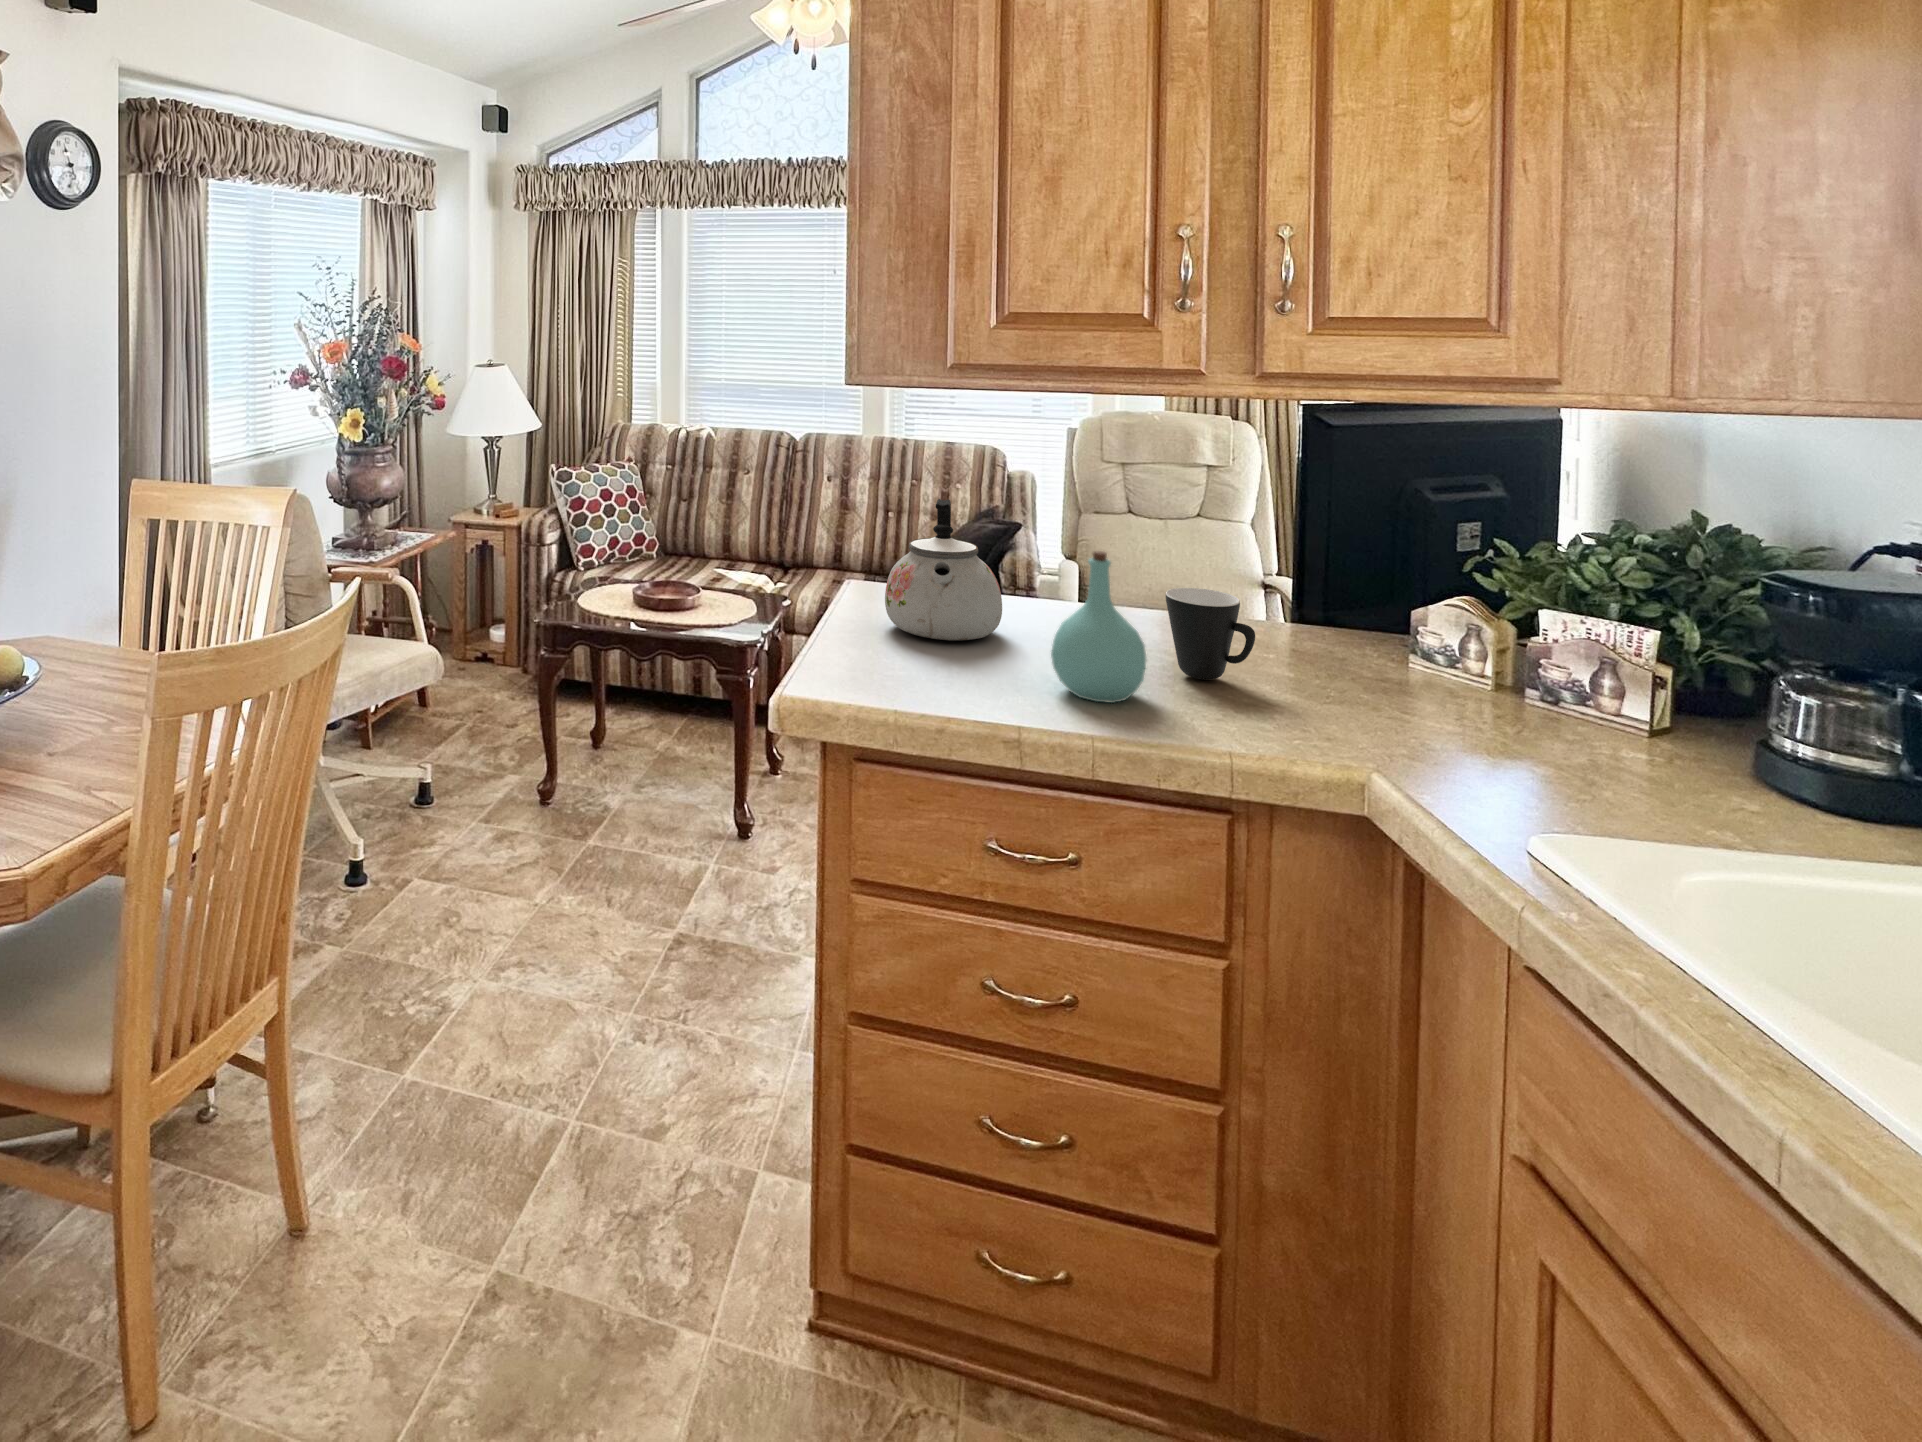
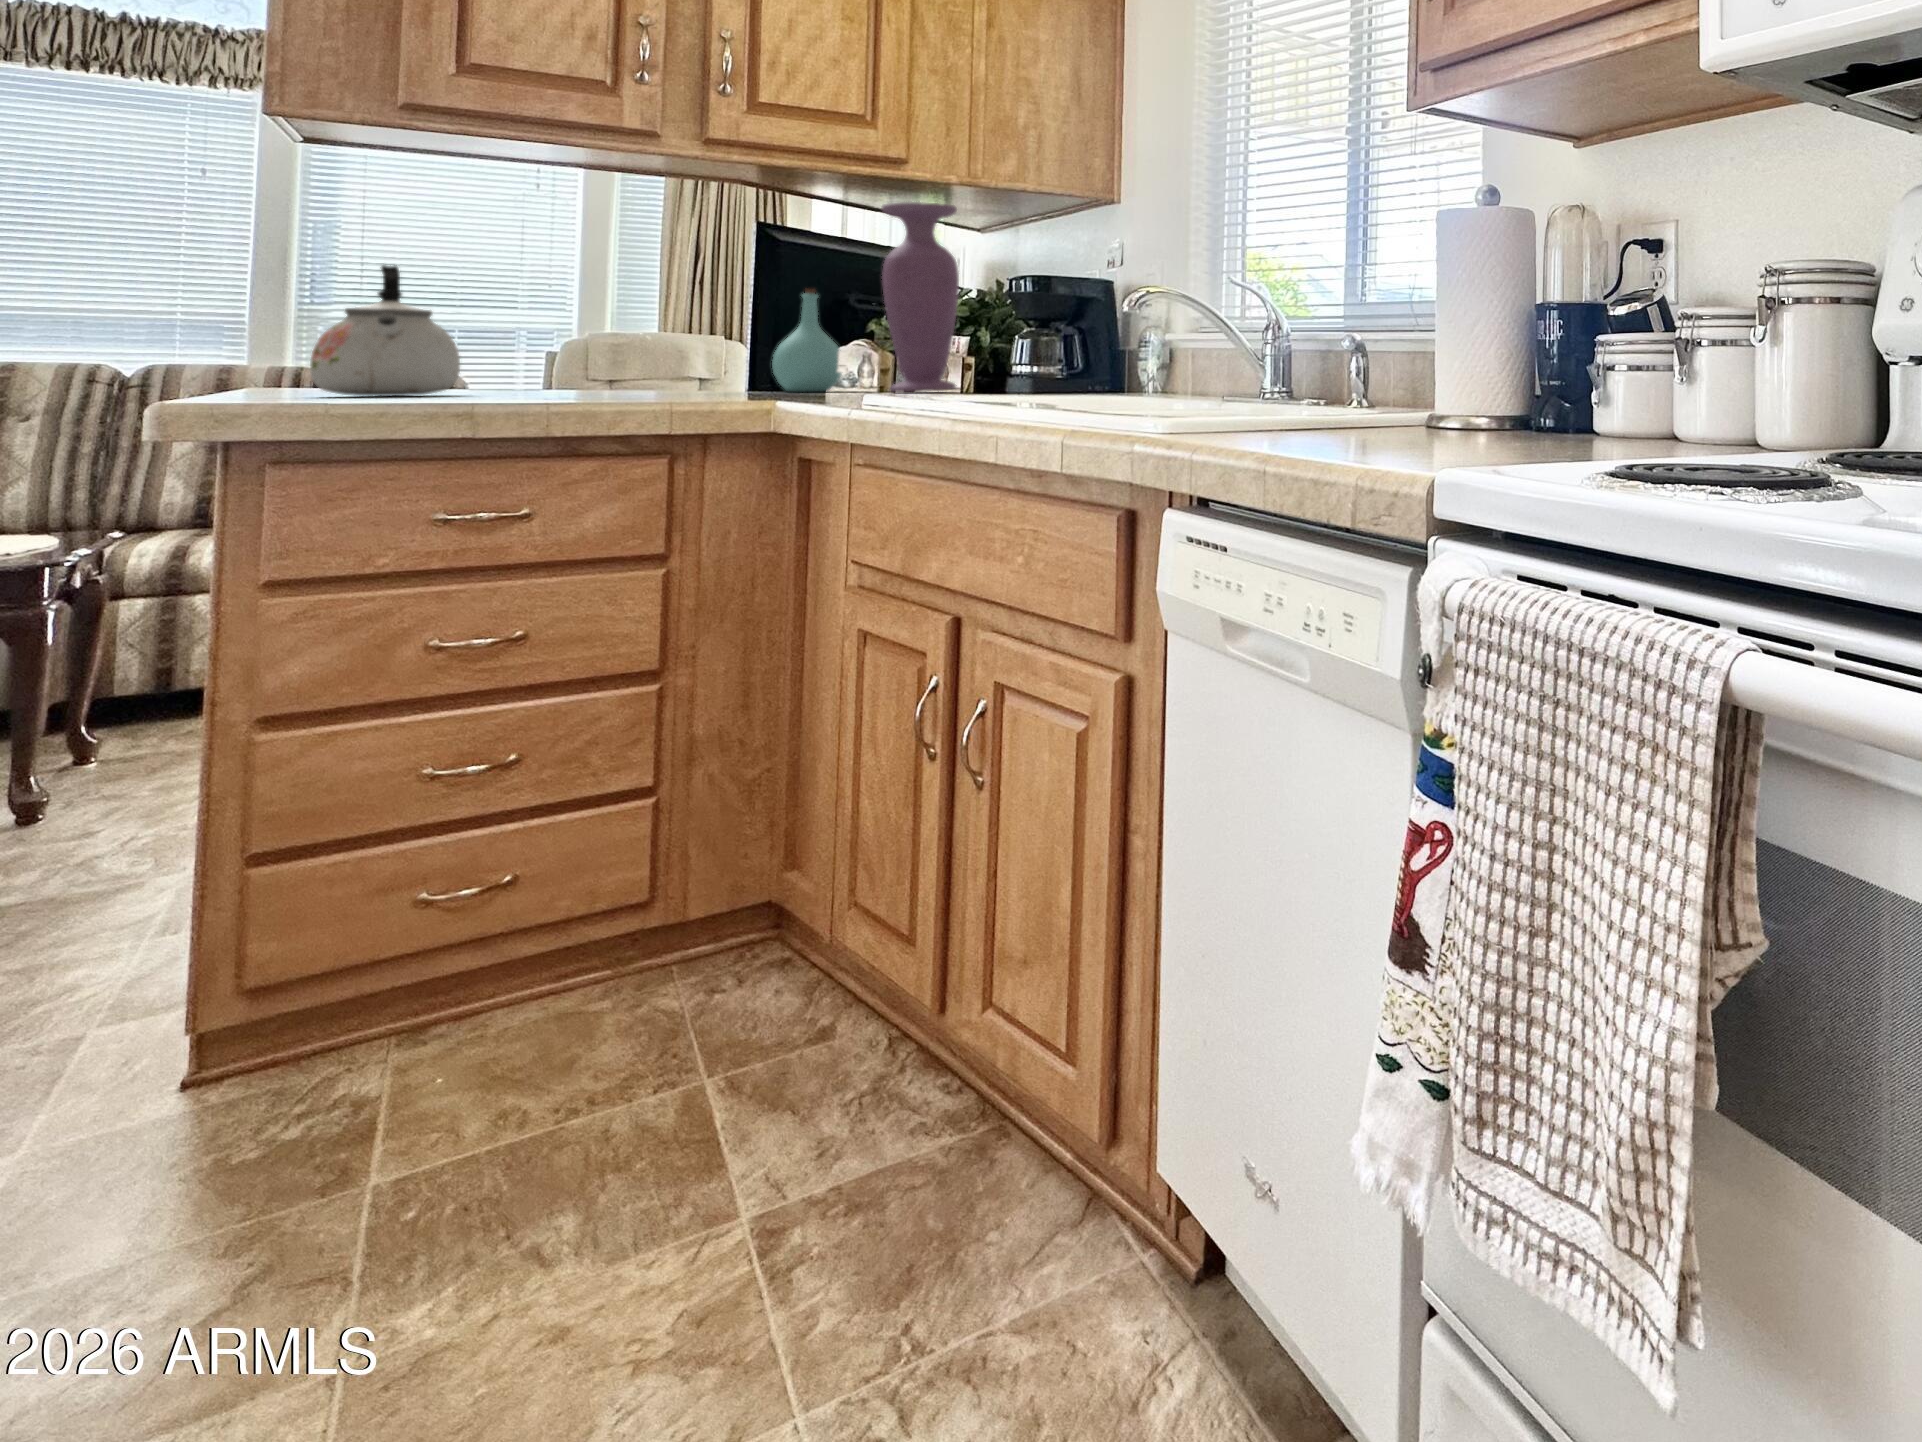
vase: none [1528,468,1677,790] -> present [881,202,959,392]
bottle: present [1051,551,1147,703] -> present [772,289,841,391]
mug: present [1166,588,1255,680] -> none [627,326,703,392]

